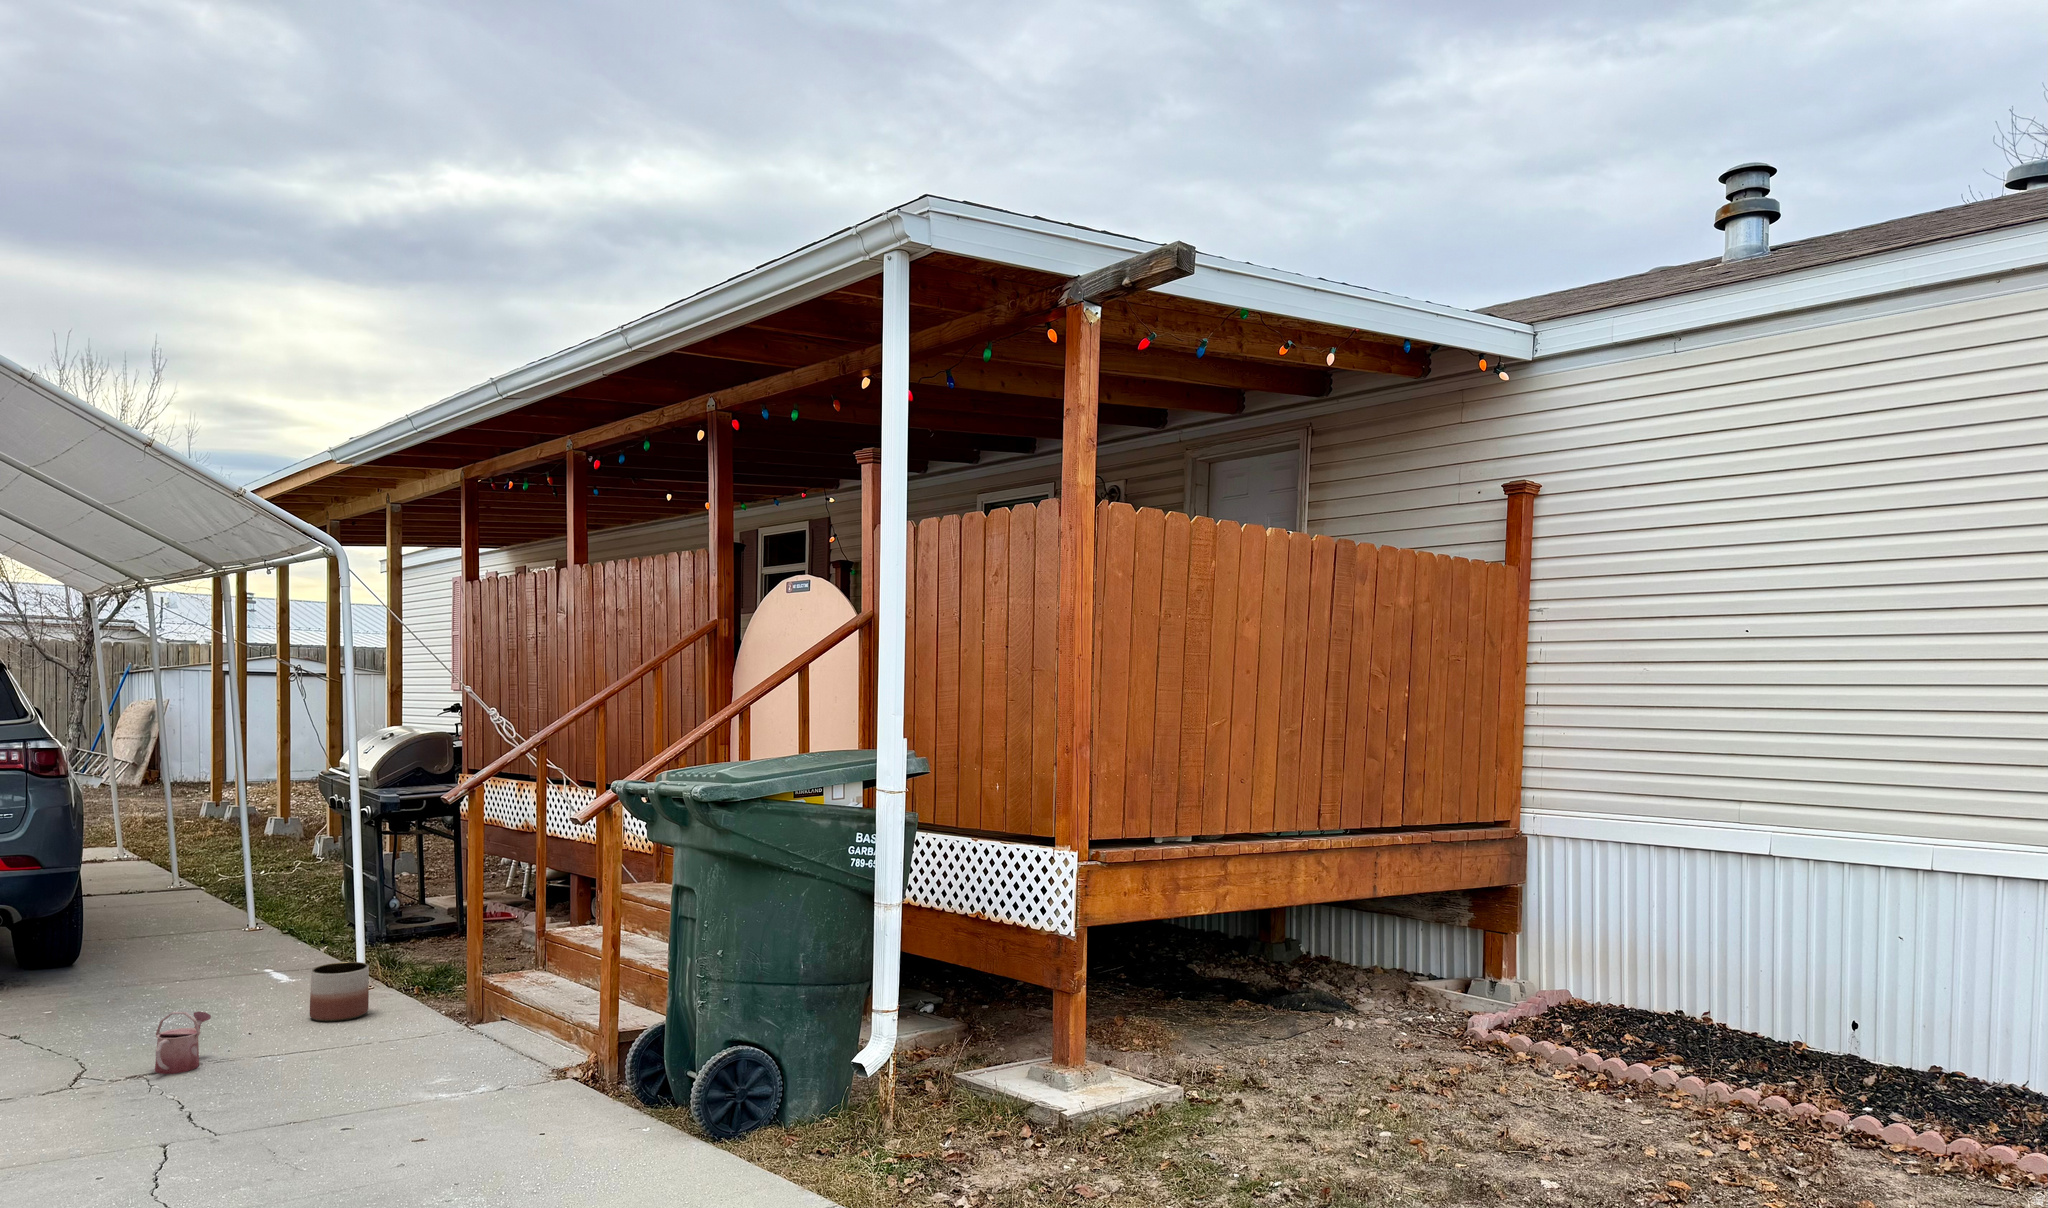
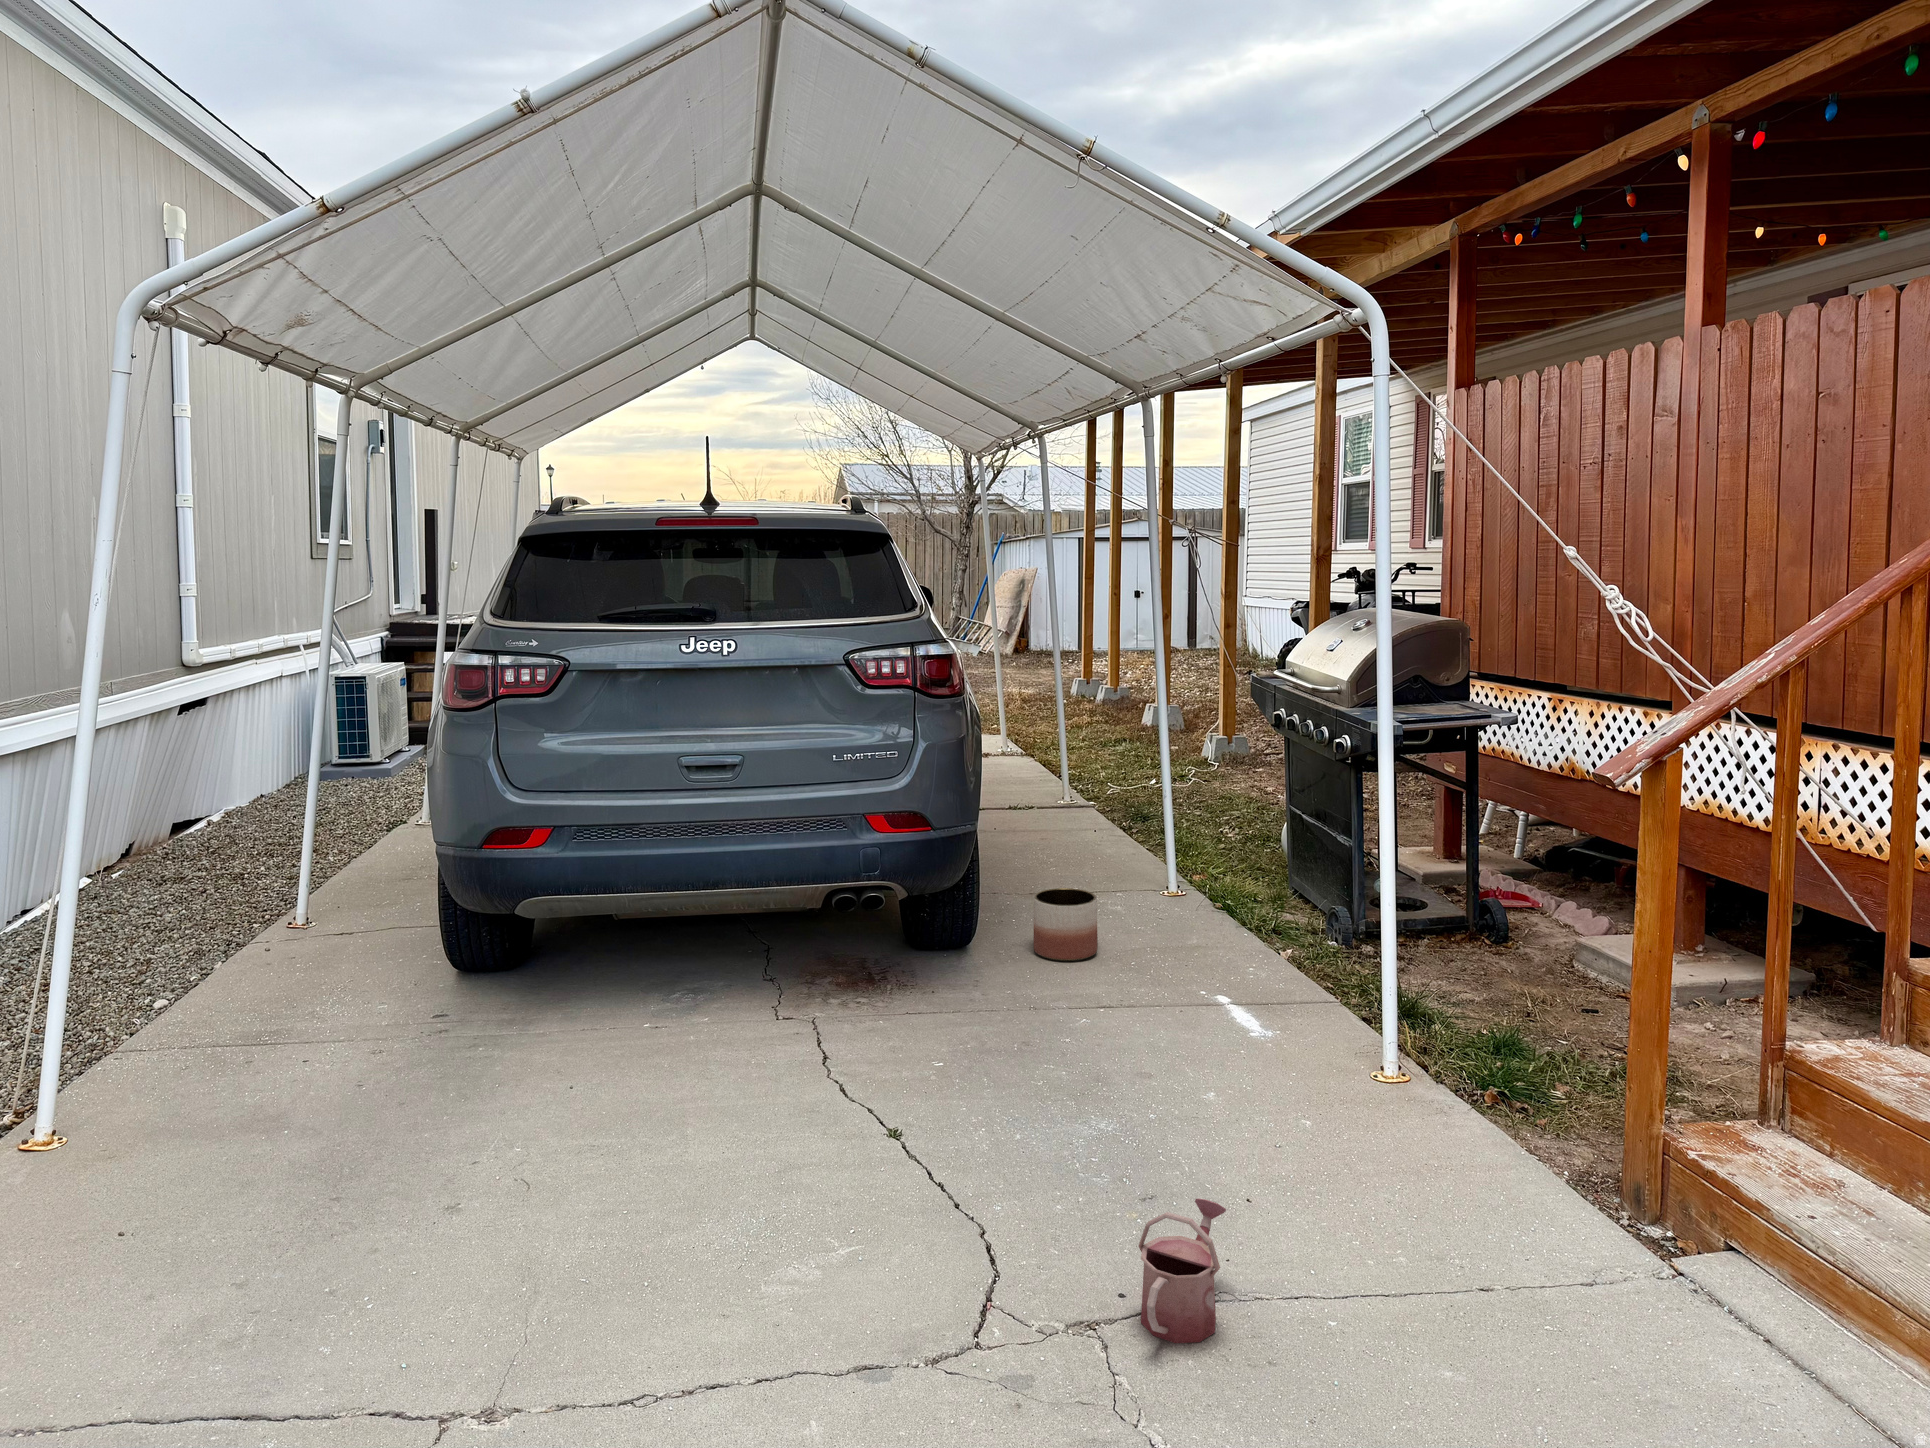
planter: present [310,962,369,1022] -> present [1033,888,1098,961]

